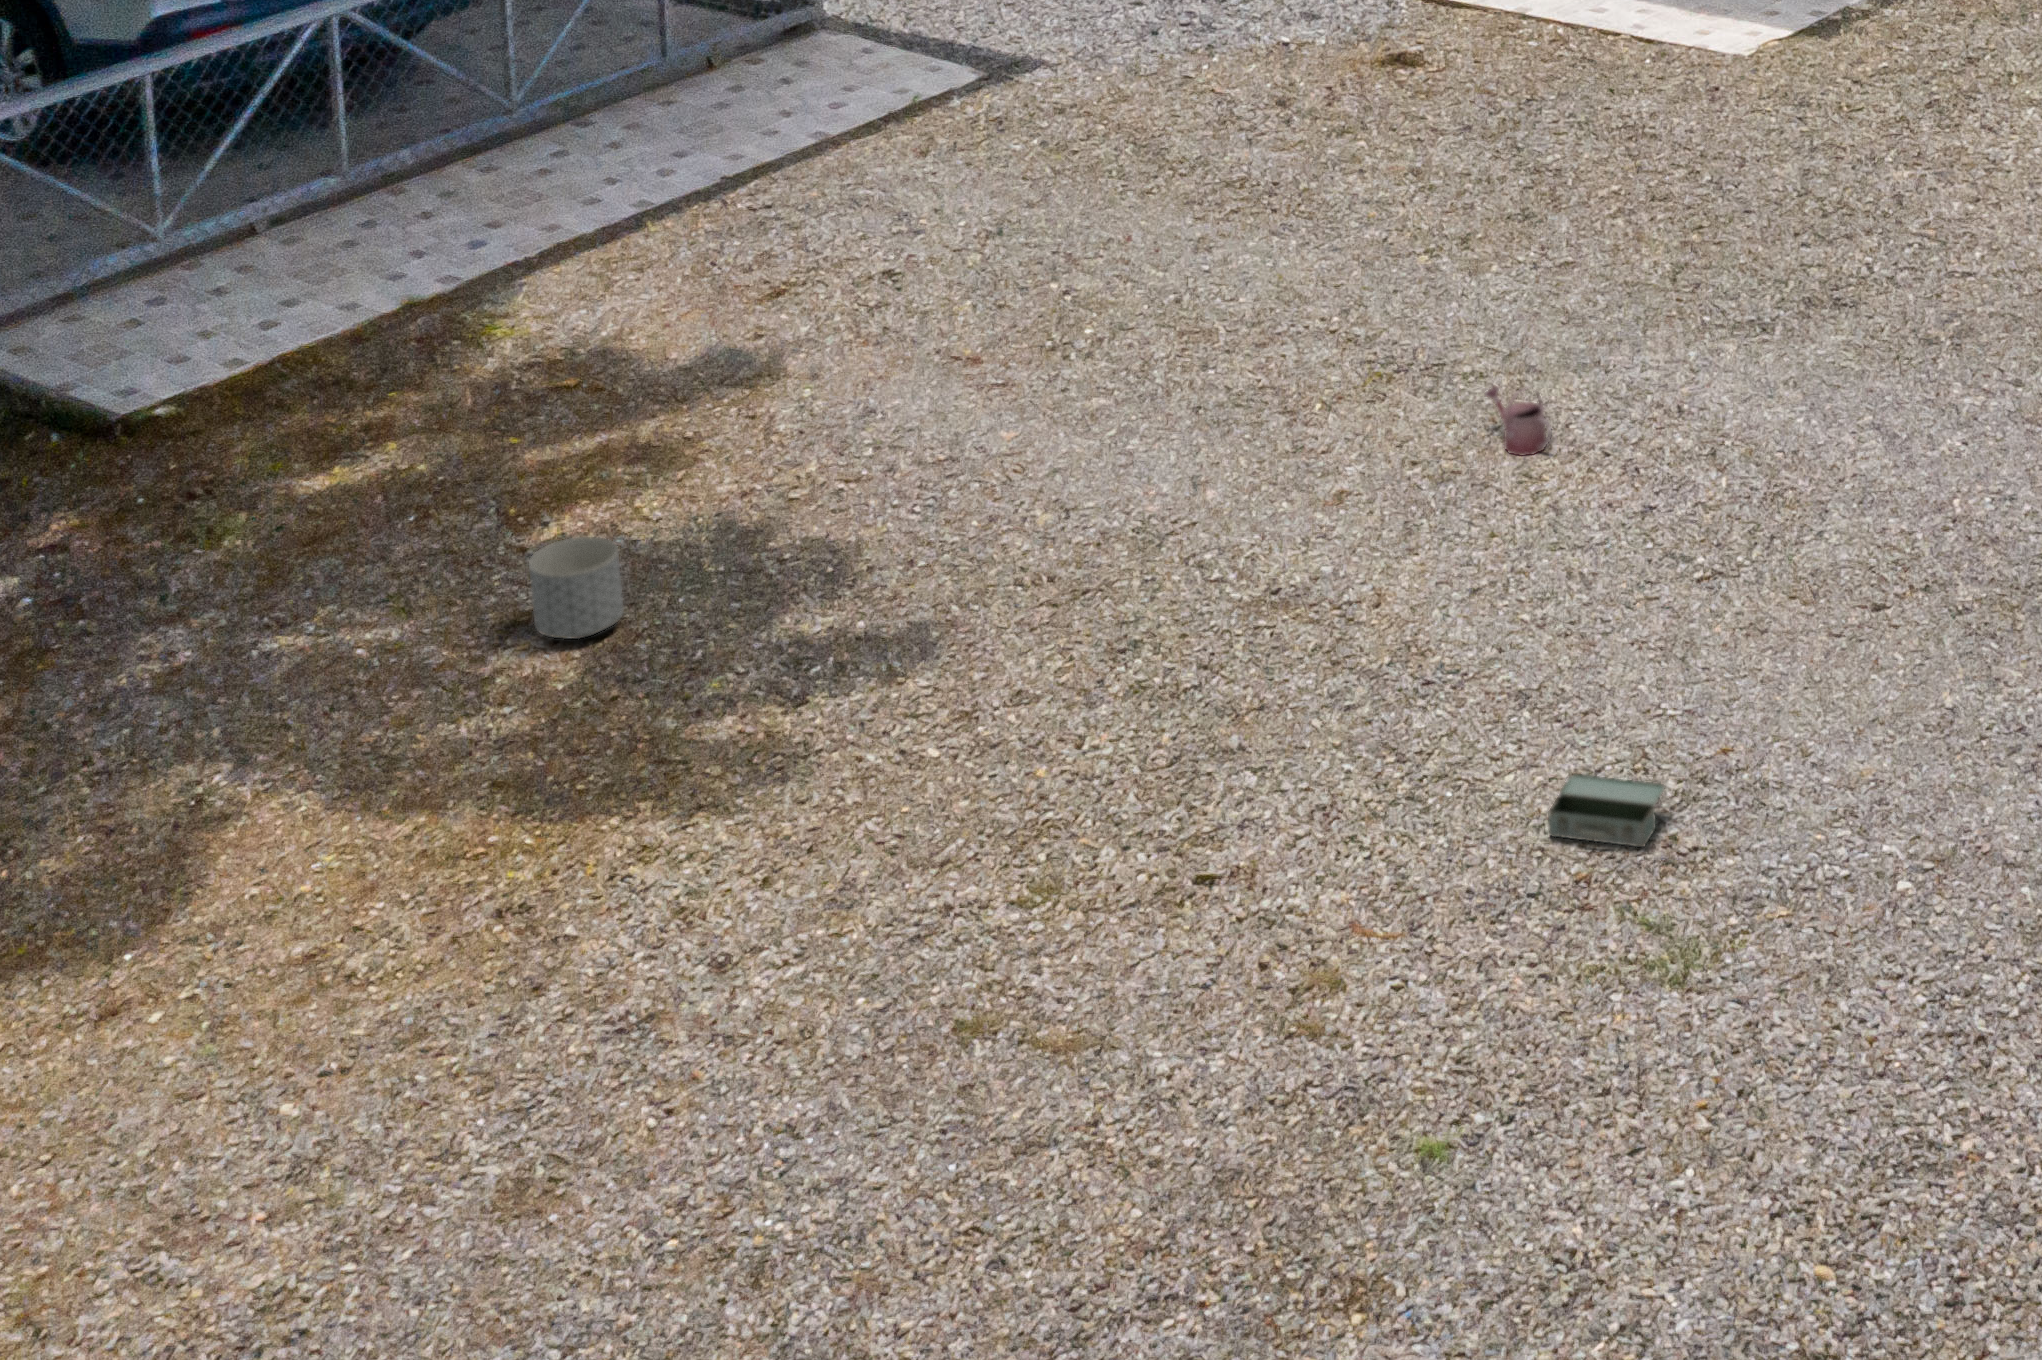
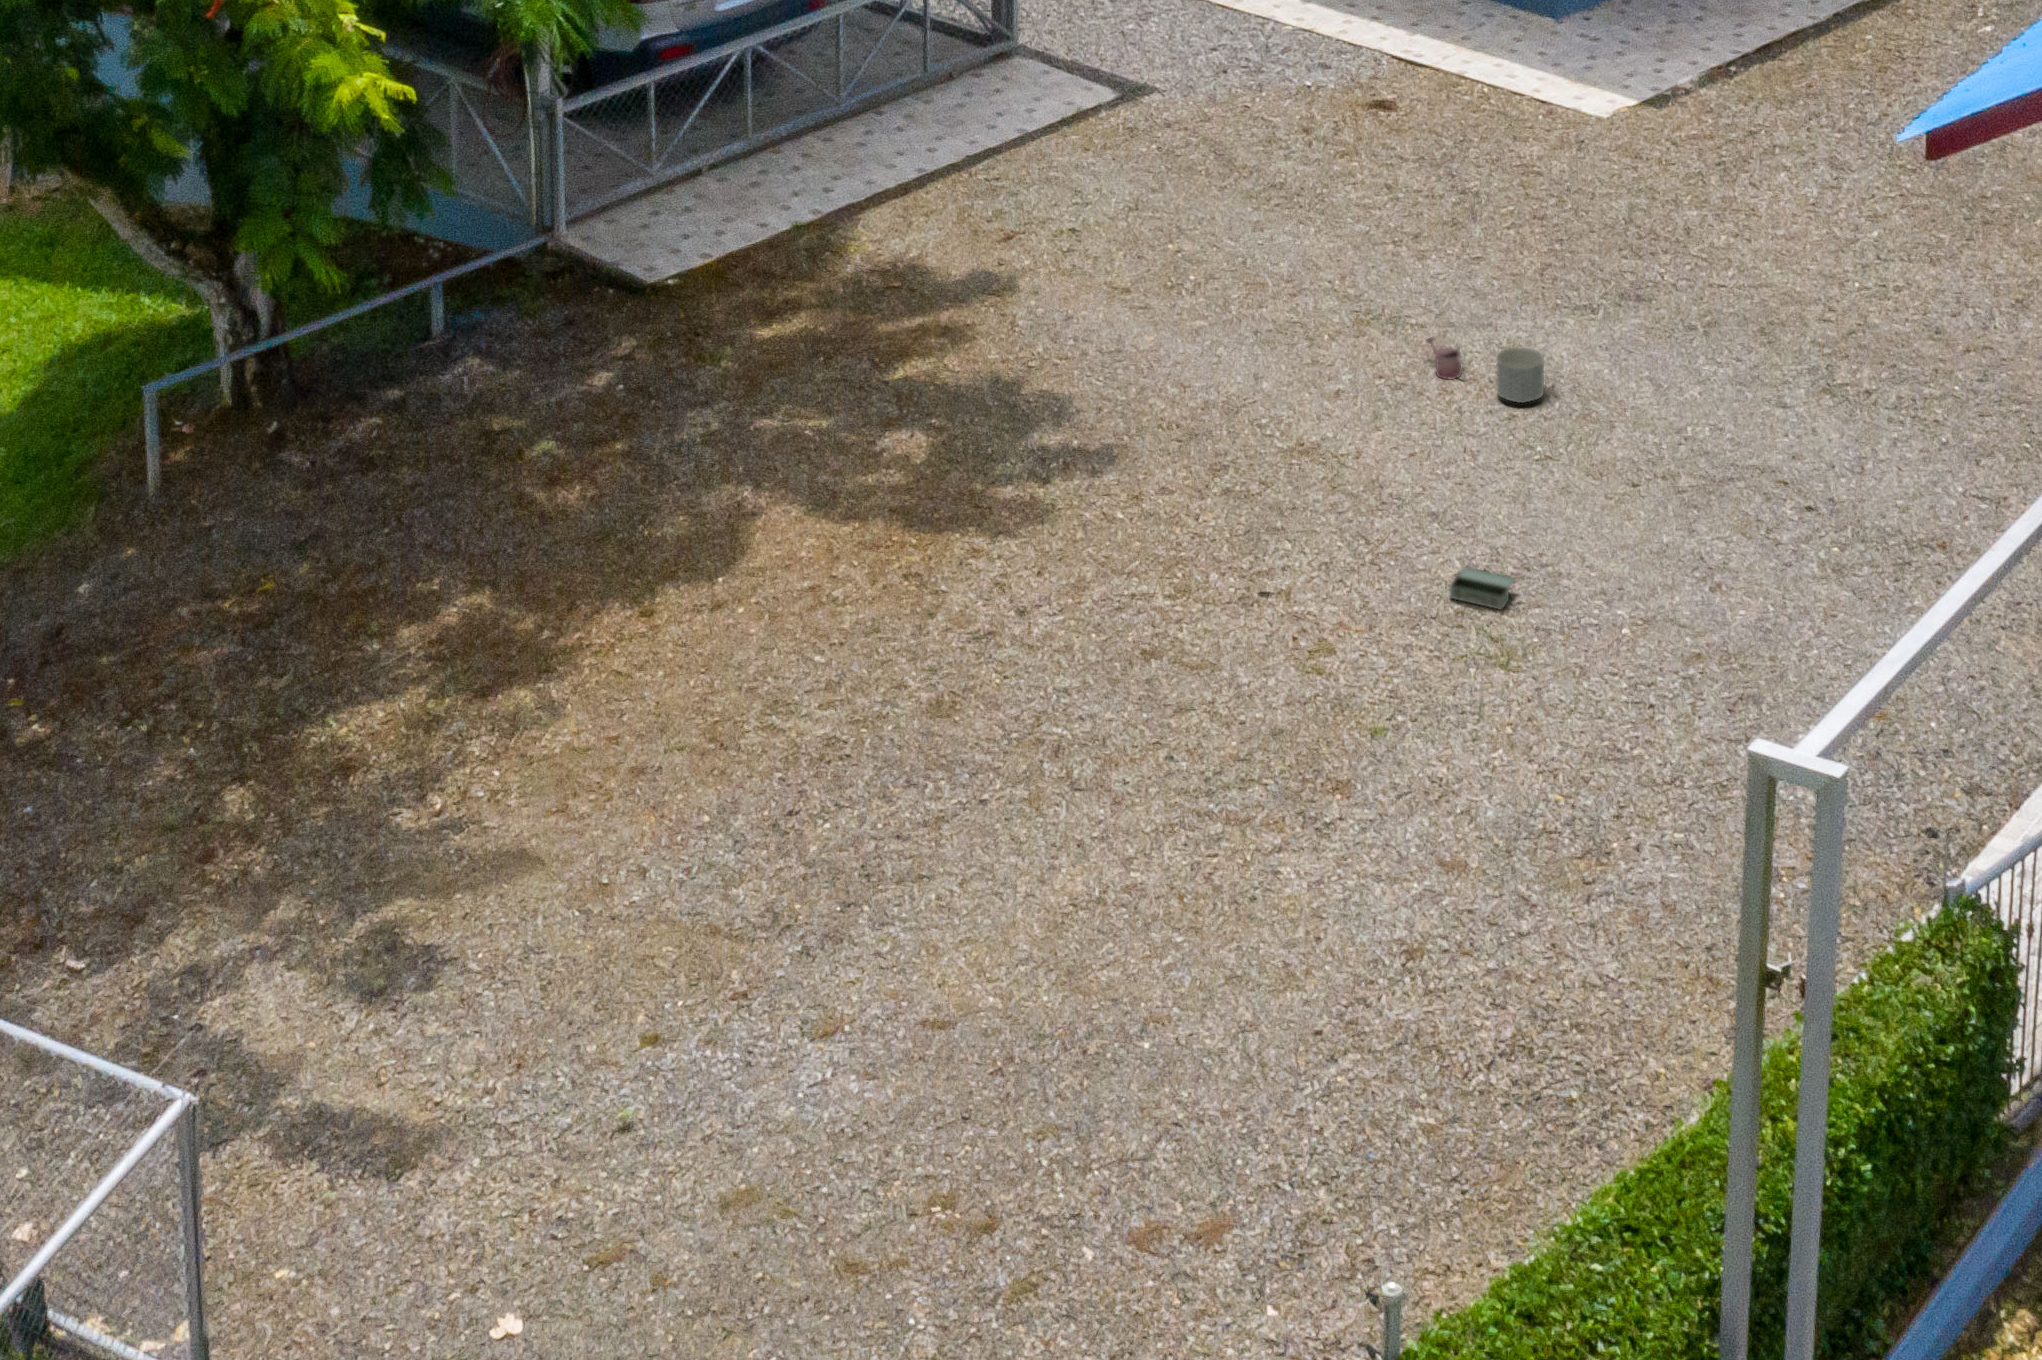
planter: present [529,537,623,639] -> present [1497,347,1544,403]

